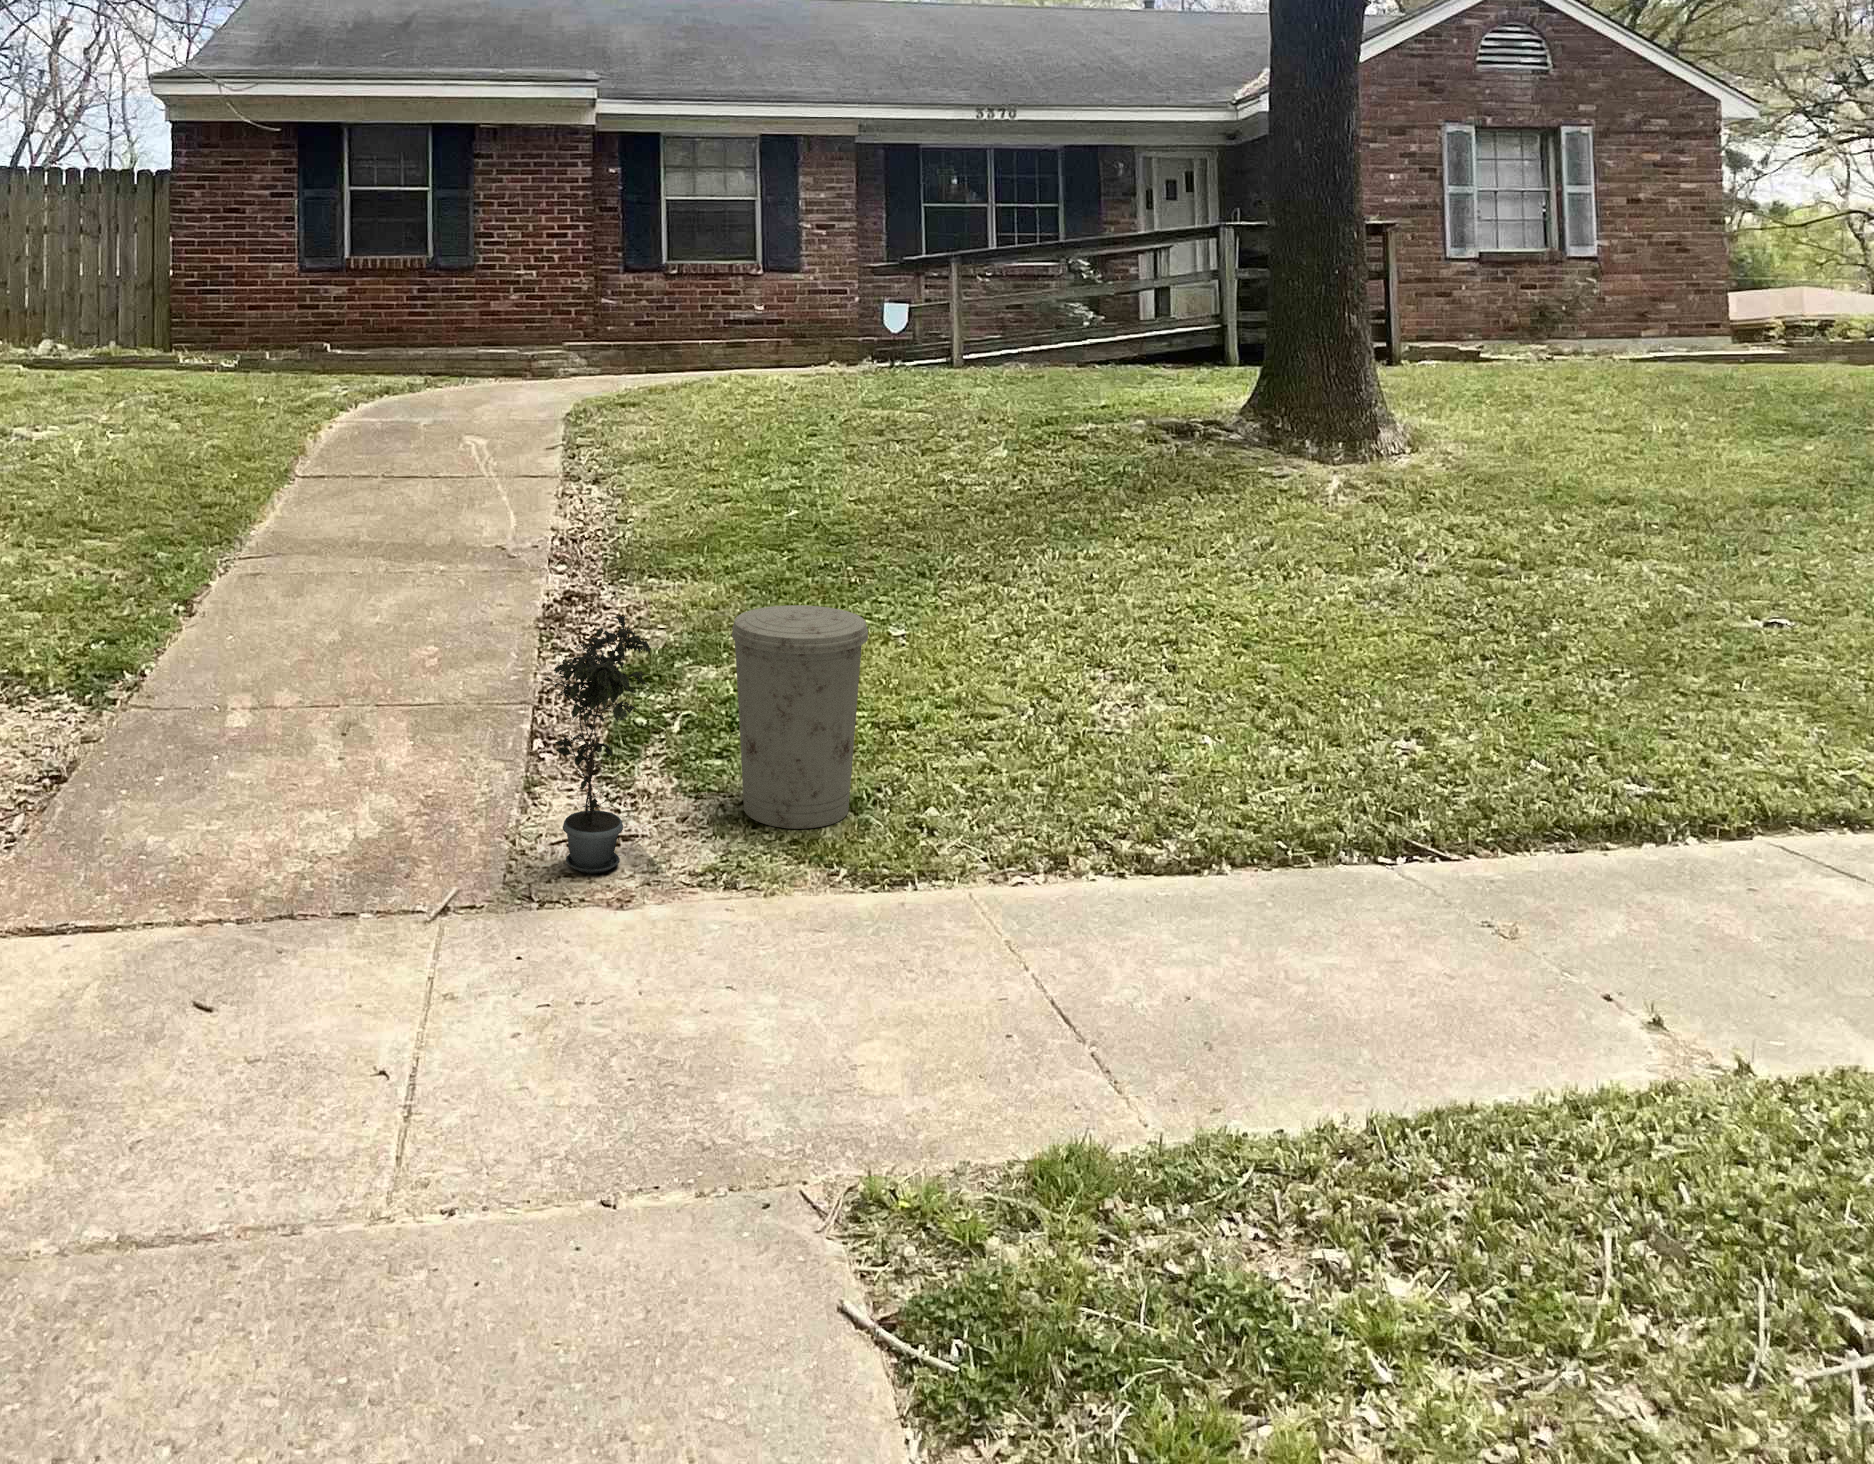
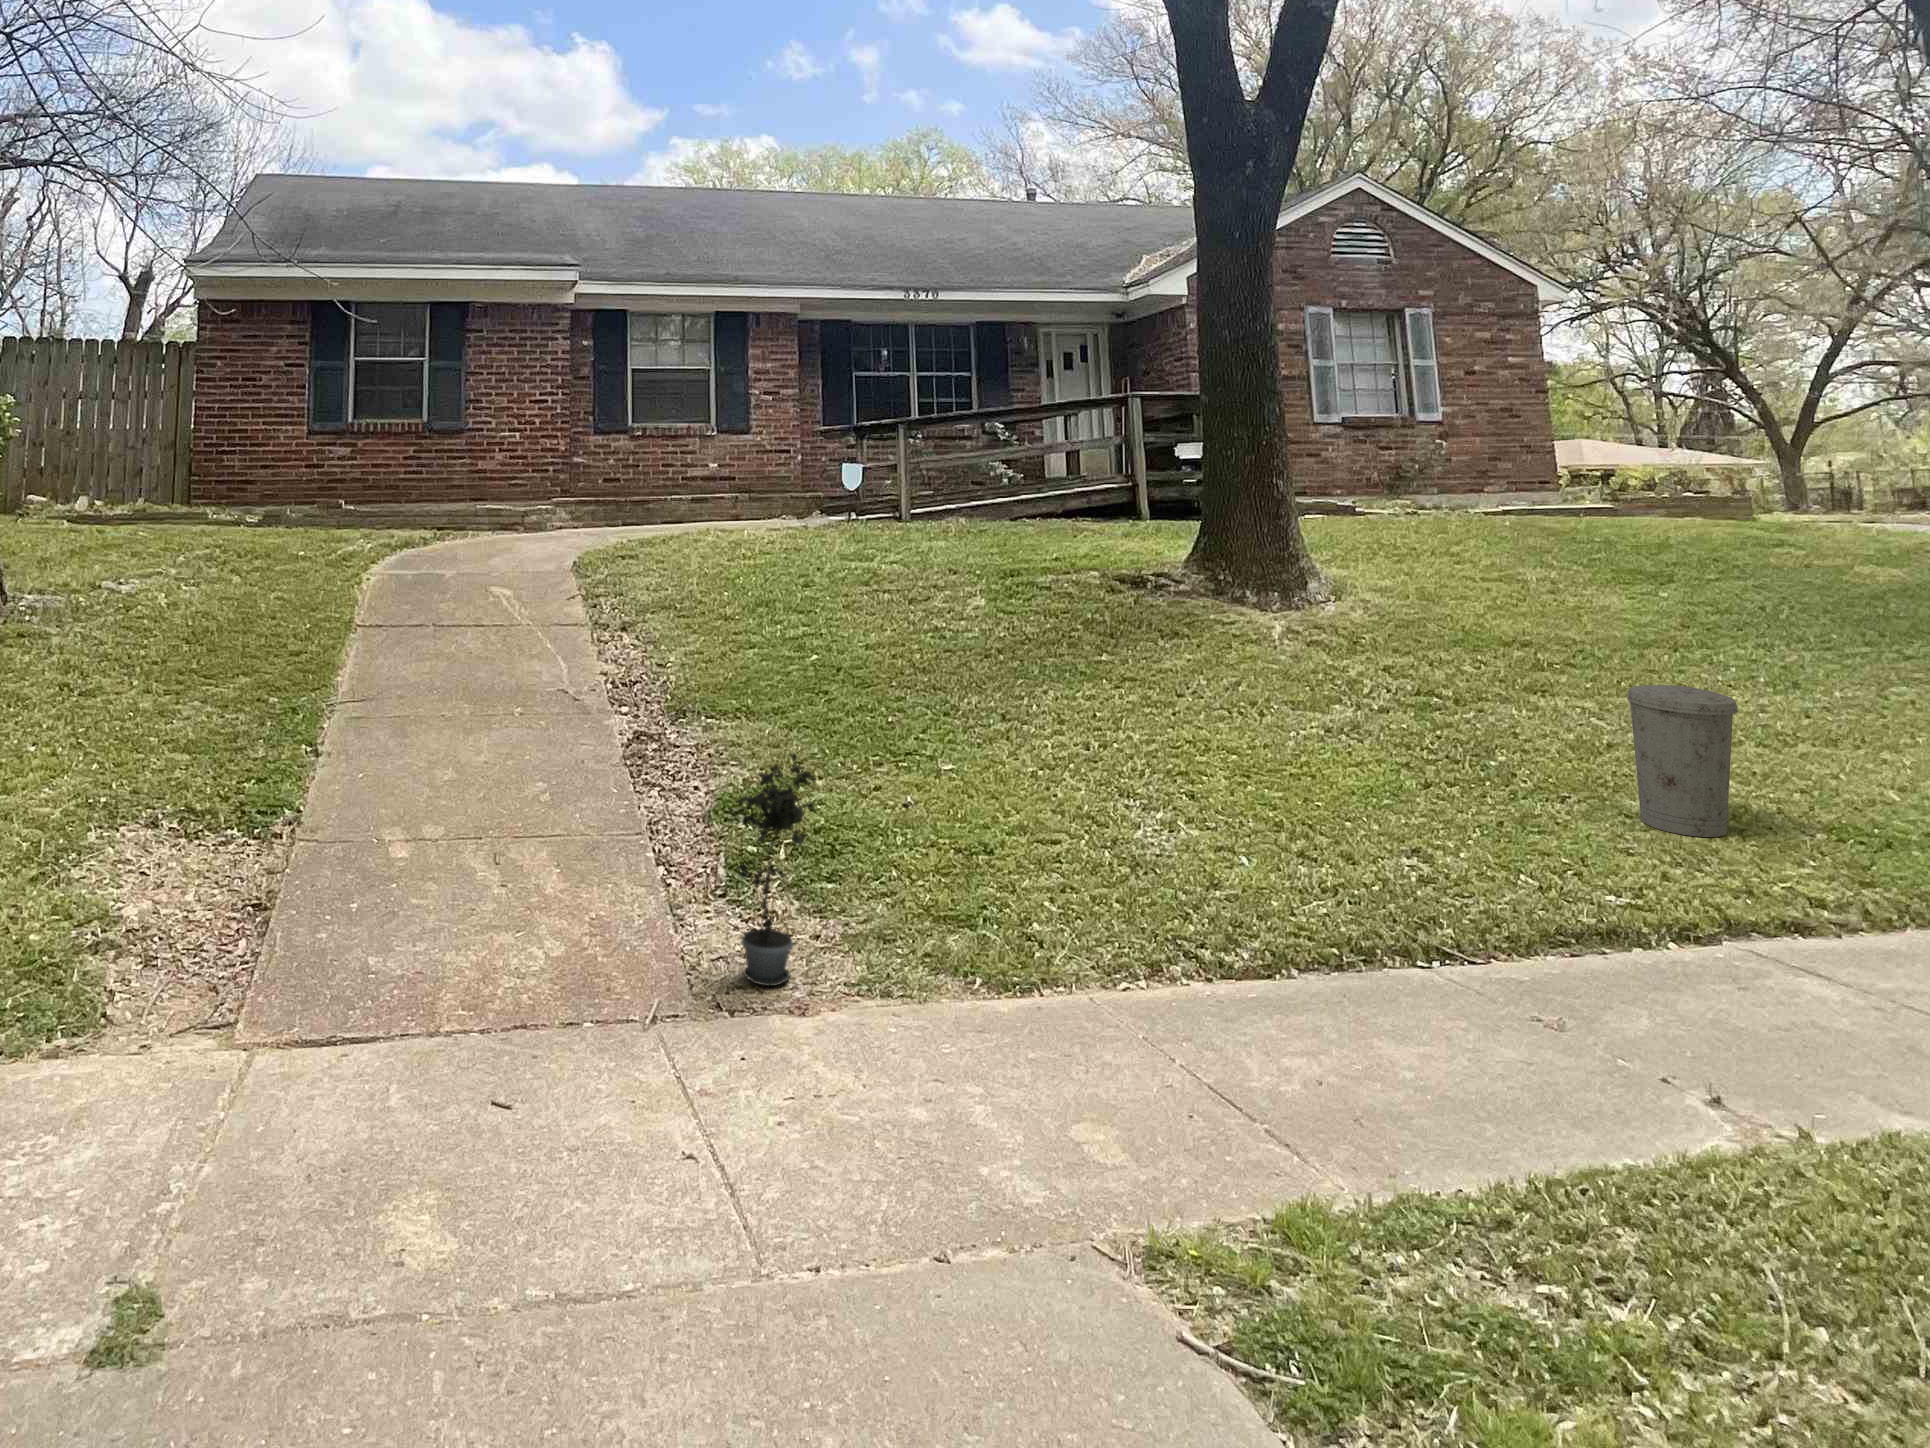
trash can: present [732,605,868,829] -> present [1627,685,1738,837]

